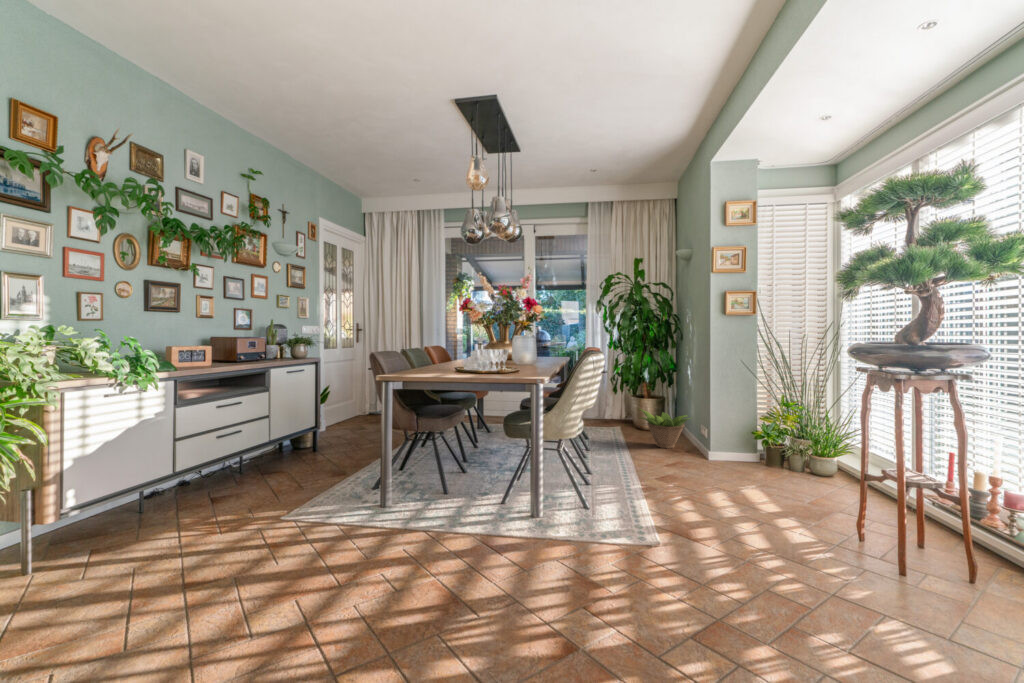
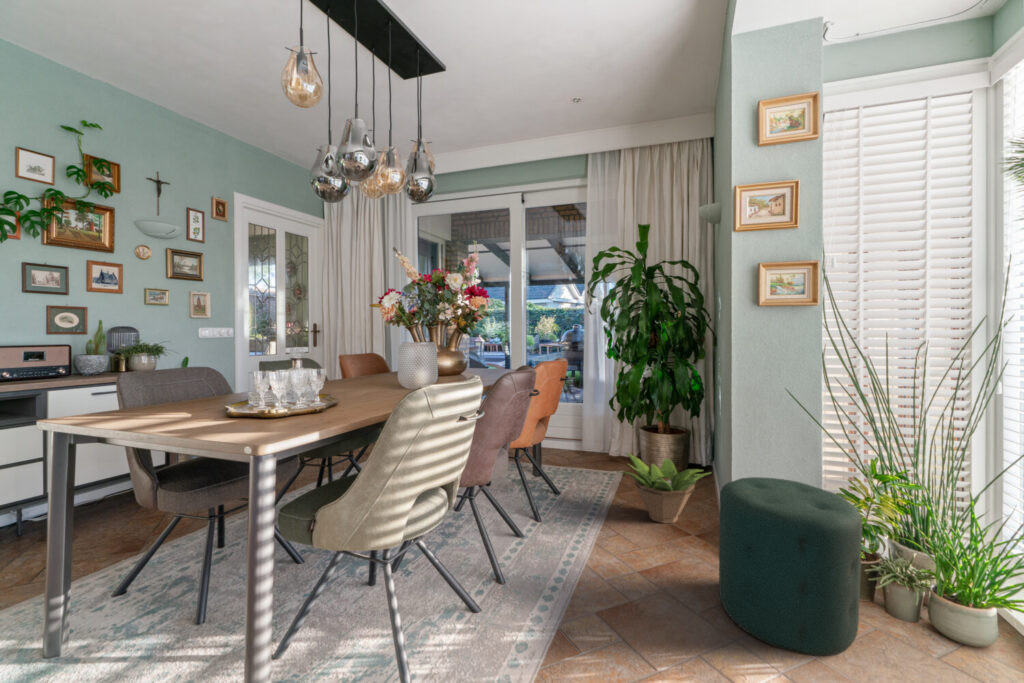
ottoman: none [712,407,780,482] -> present [719,477,862,656]

